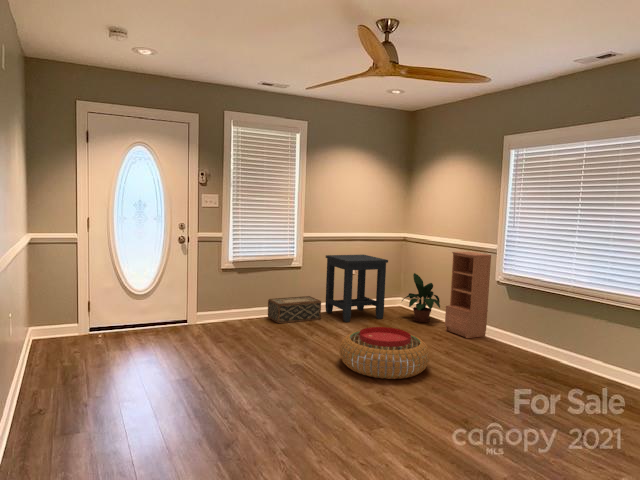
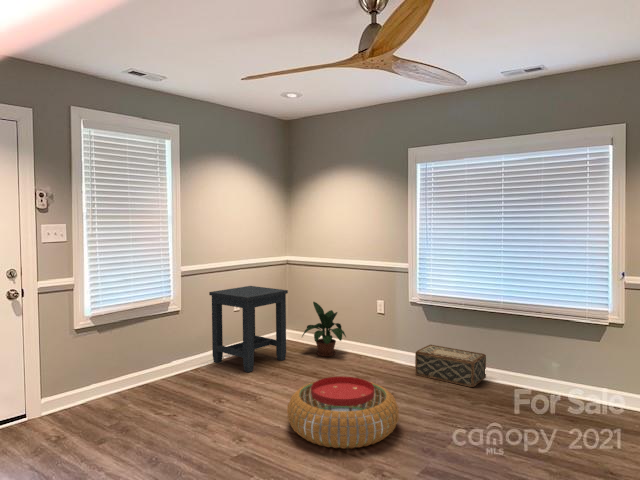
bookcase: present [445,252,491,338] -> none [360,273,403,368]
woven basket: present [268,296,321,323] -> present [415,345,486,387]

